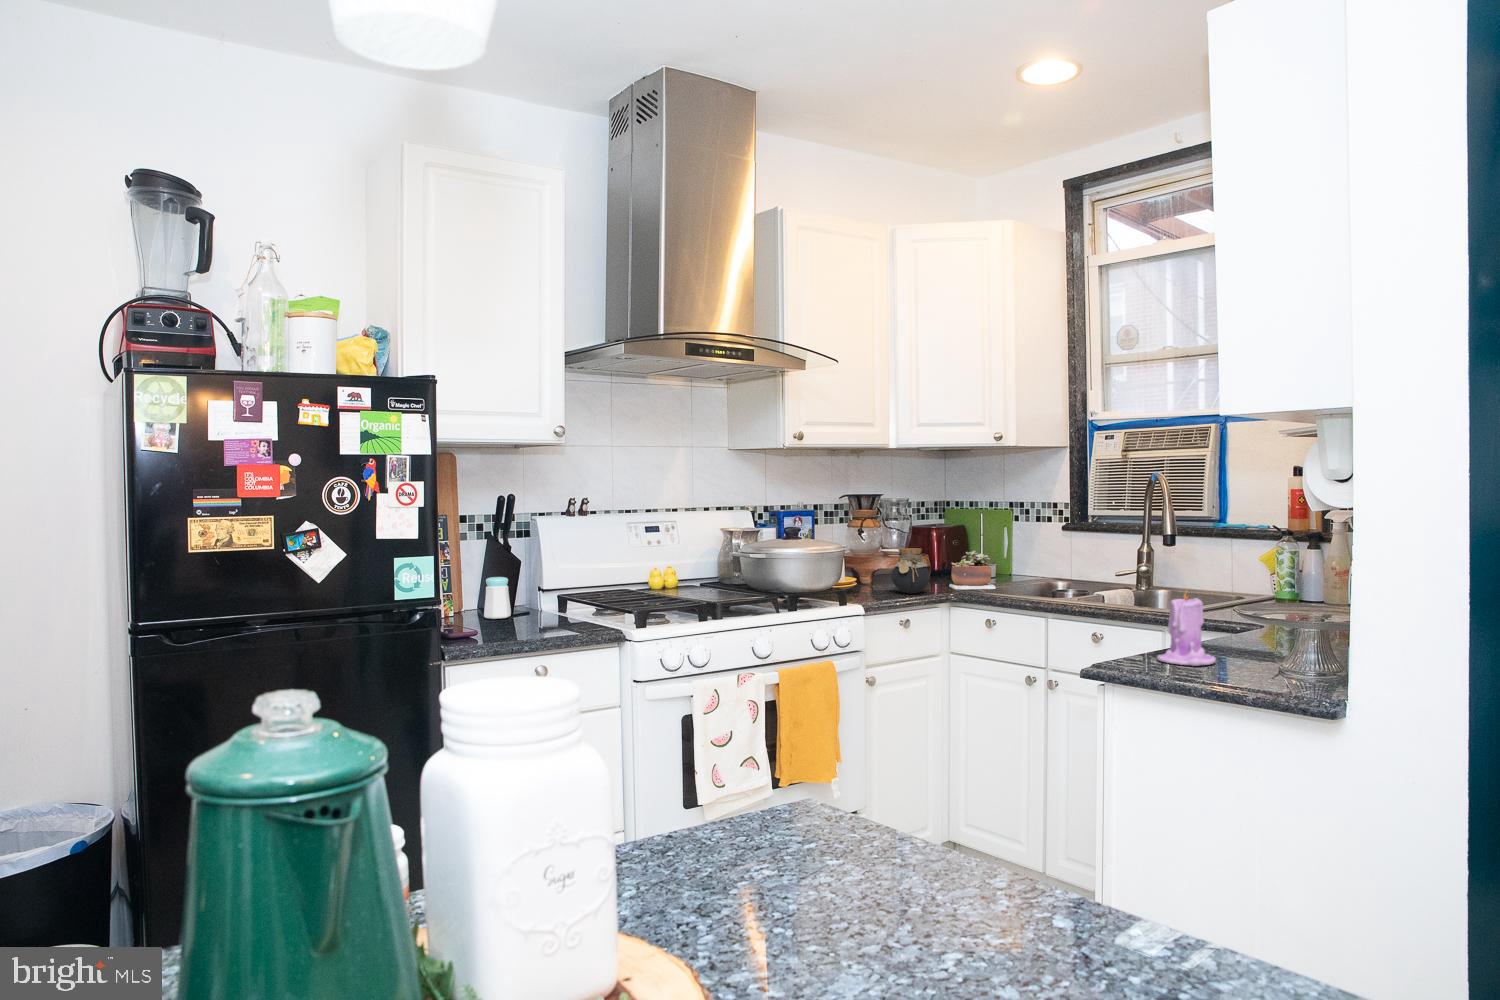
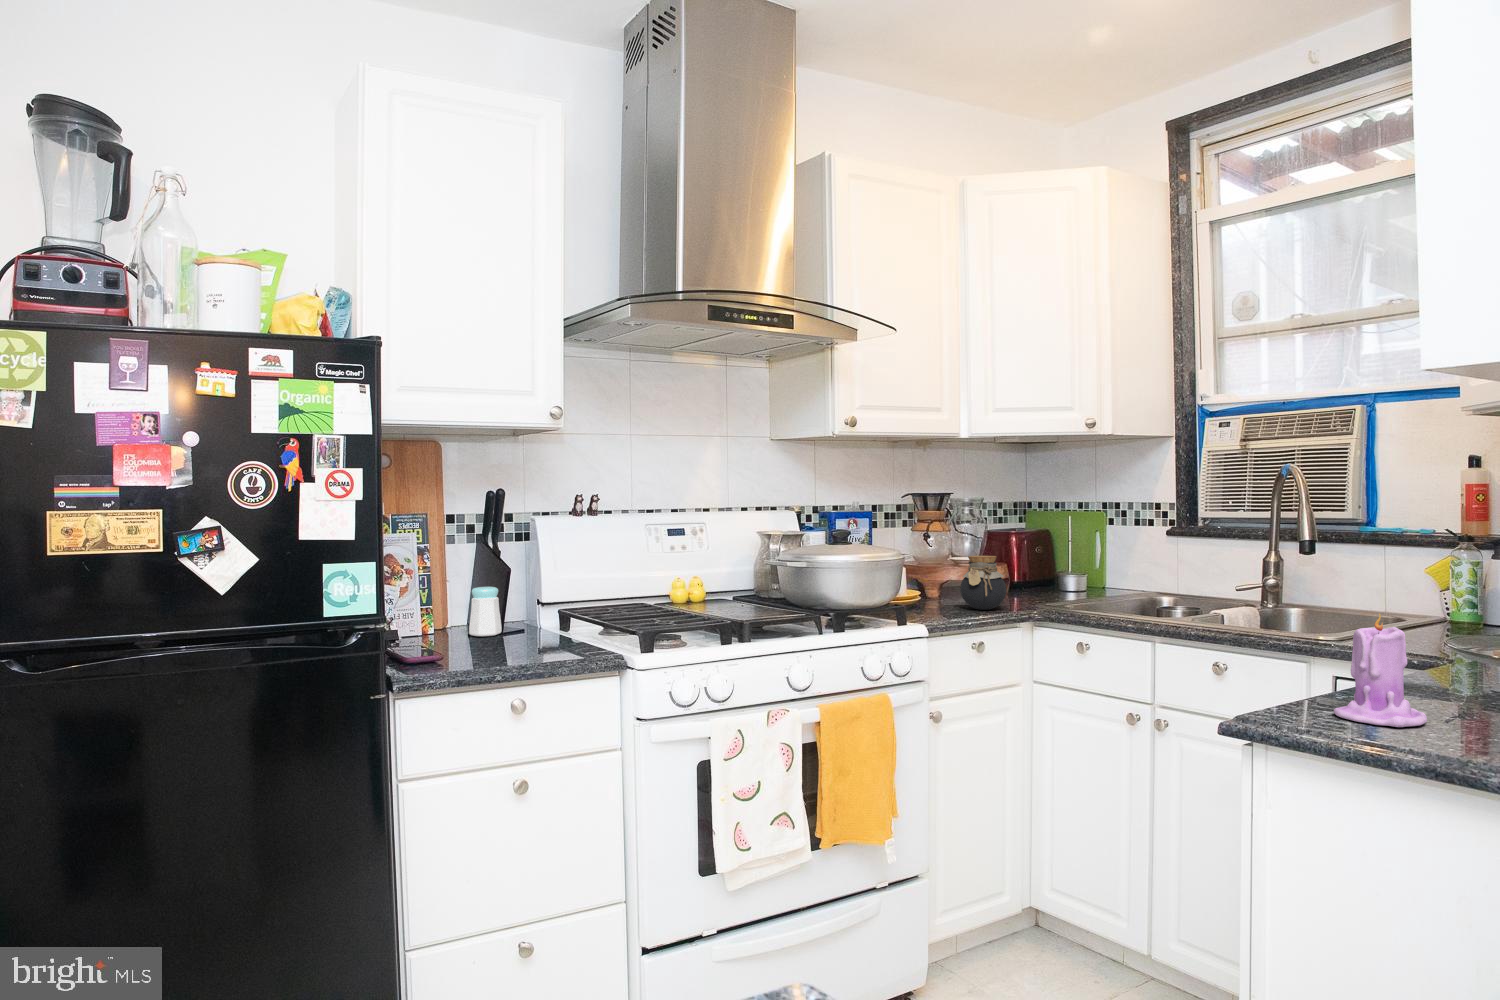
succulent plant: present [949,551,996,589] -> none [1030,559,1087,605]

